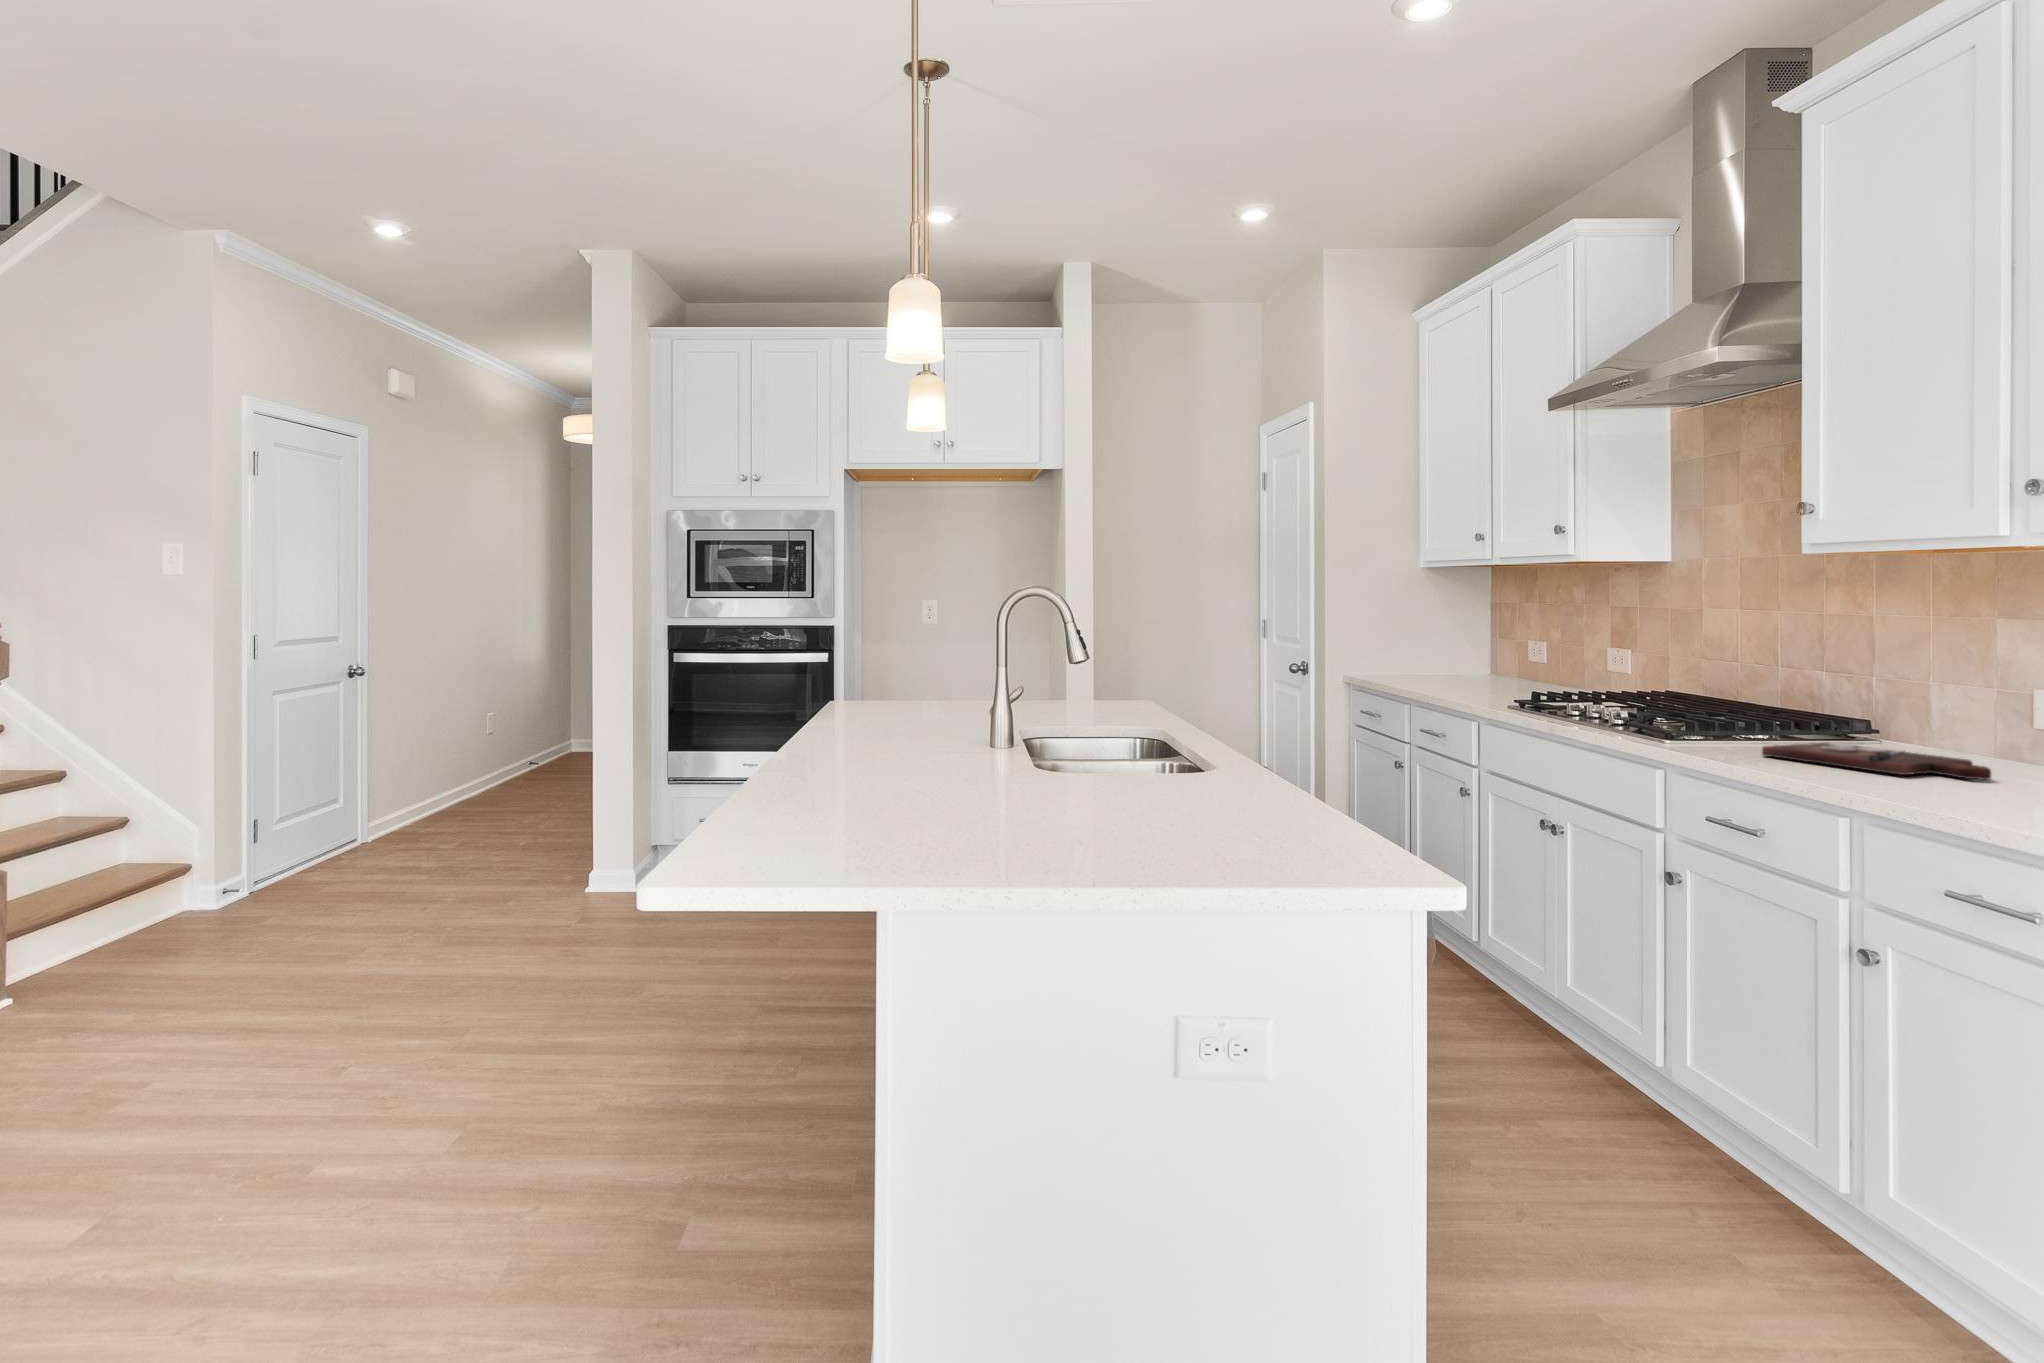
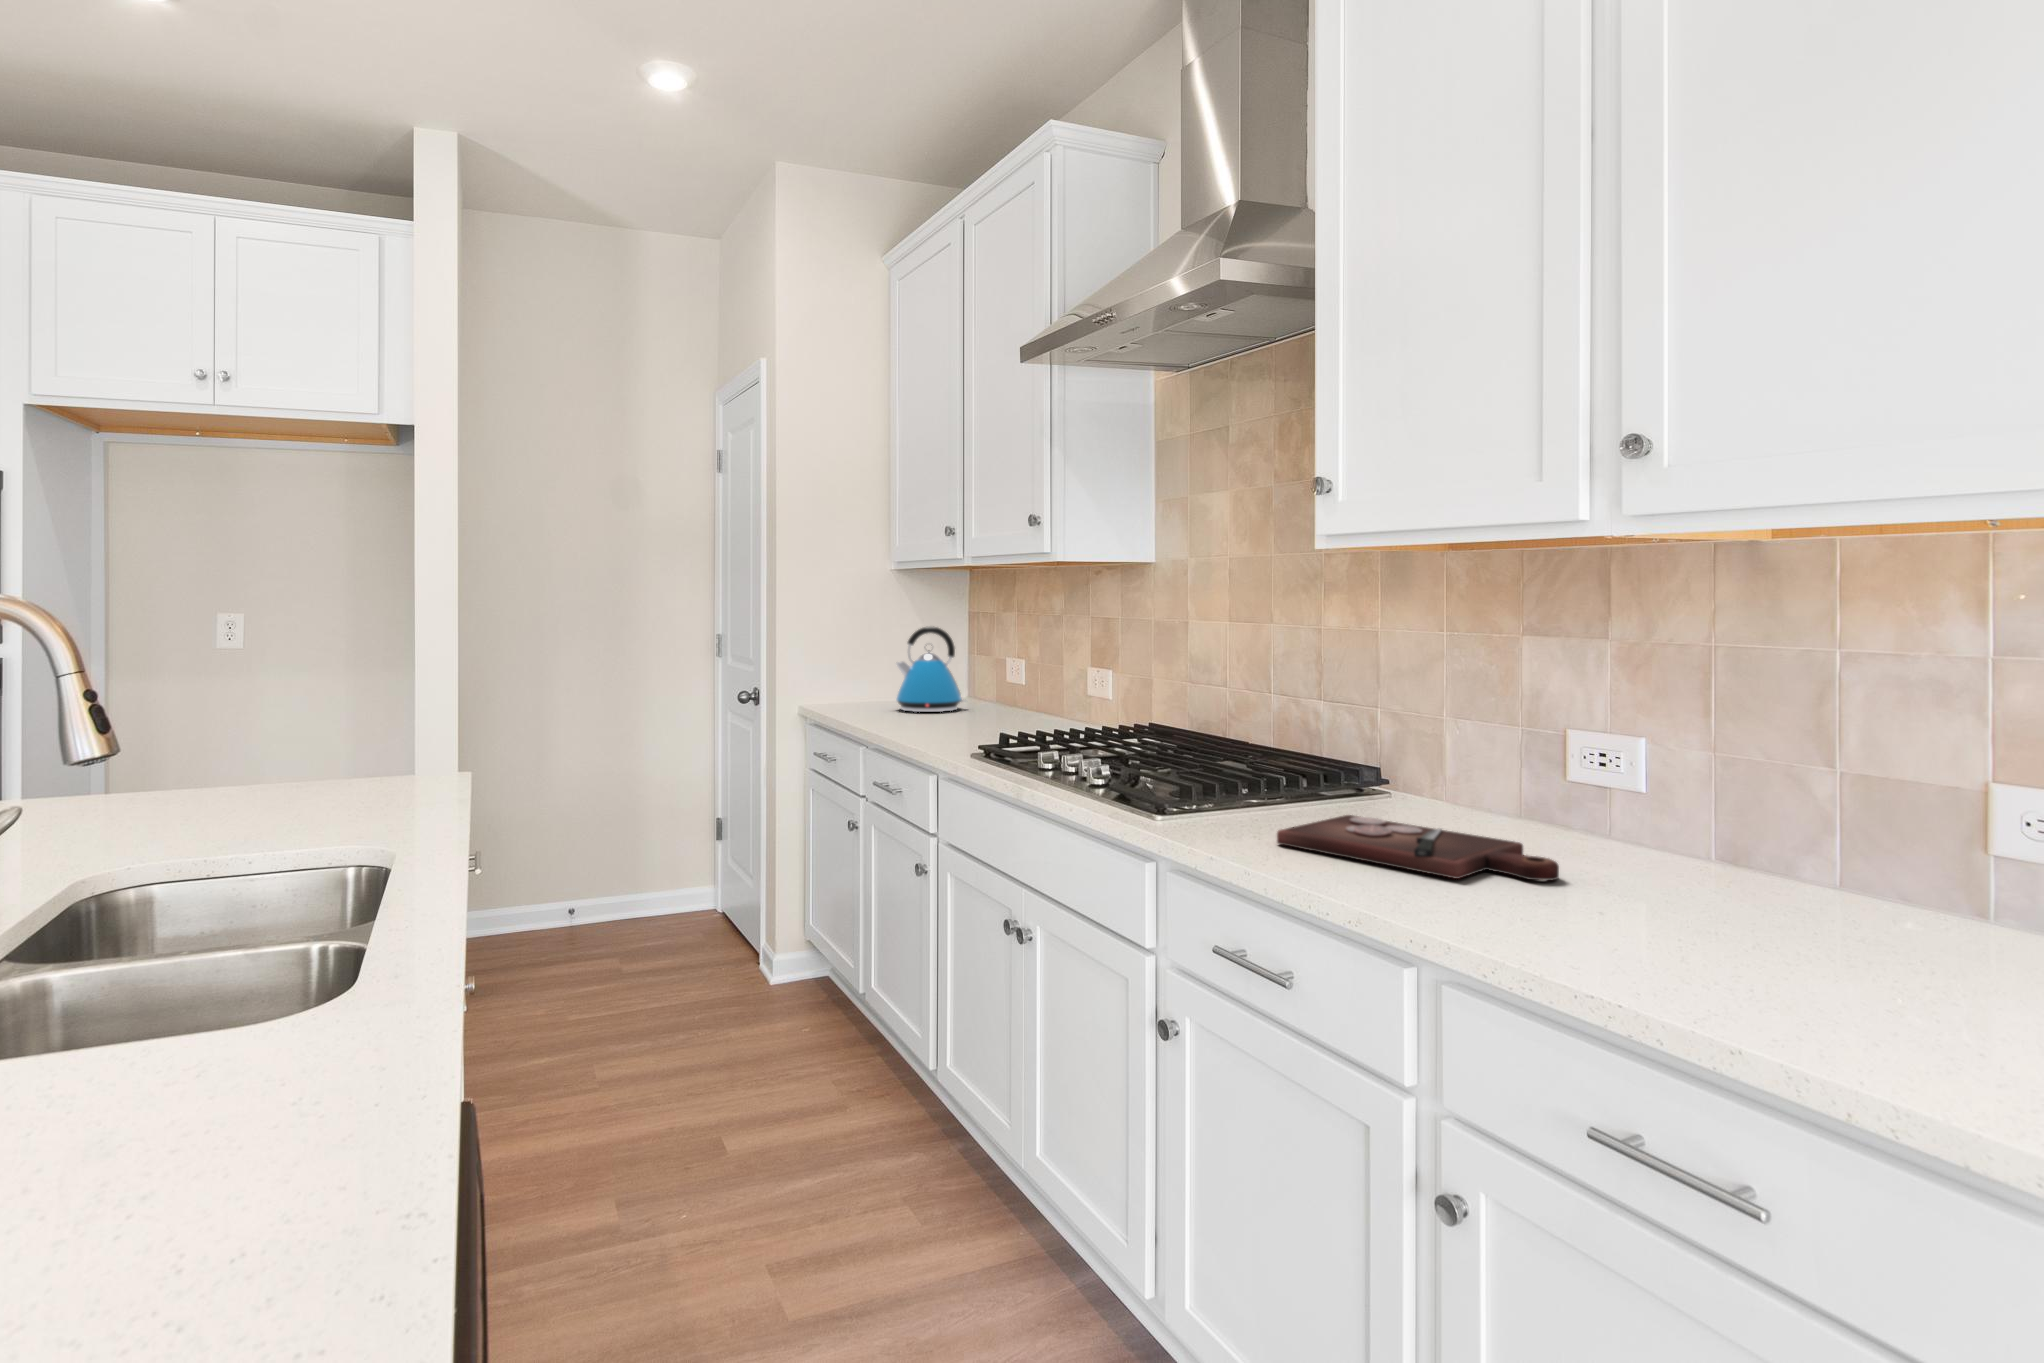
kettle: none [1427,612,1491,680] -> present [896,626,966,712]

